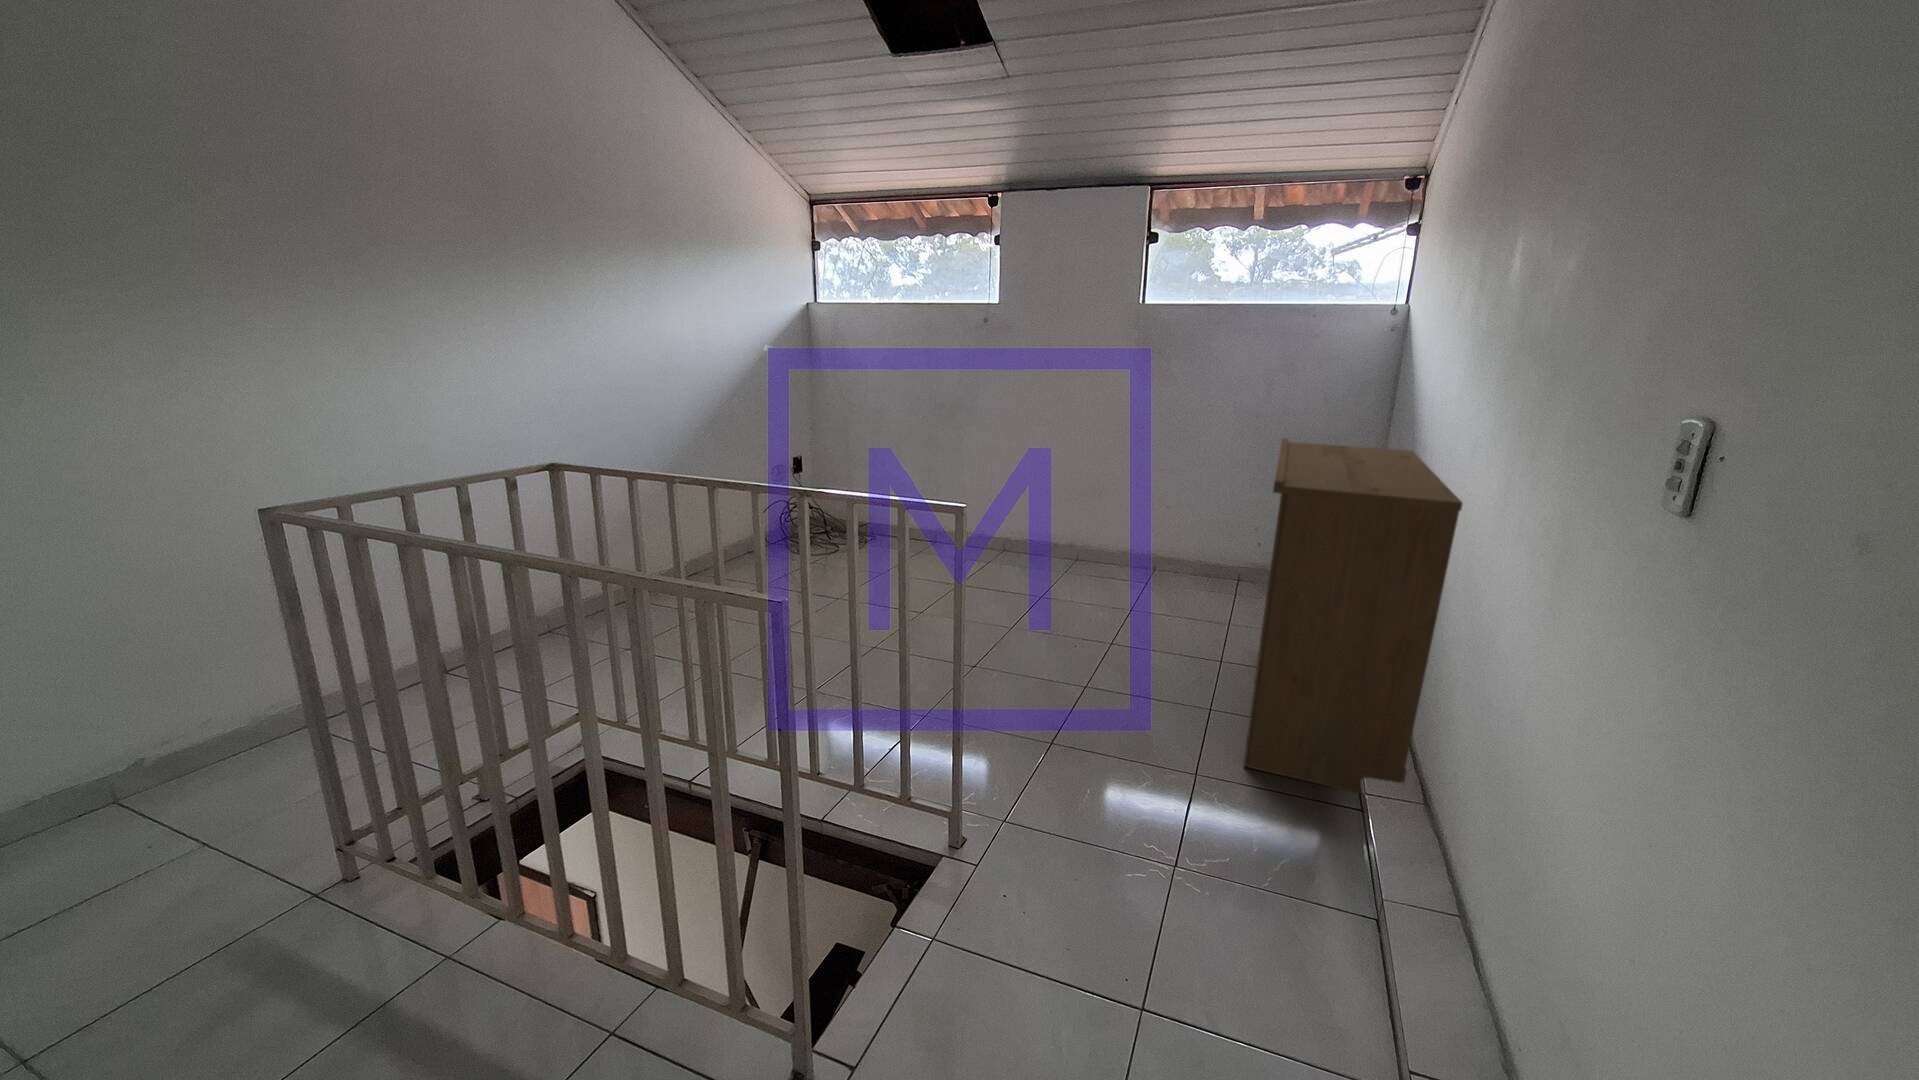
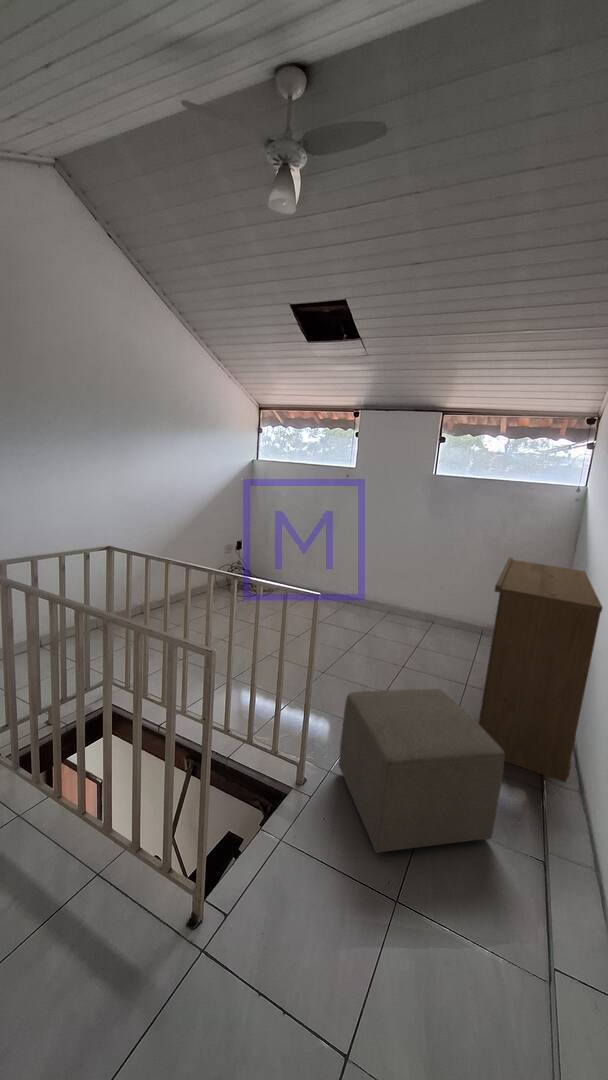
ottoman: none [1020,670,1313,951] -> present [339,689,505,853]

